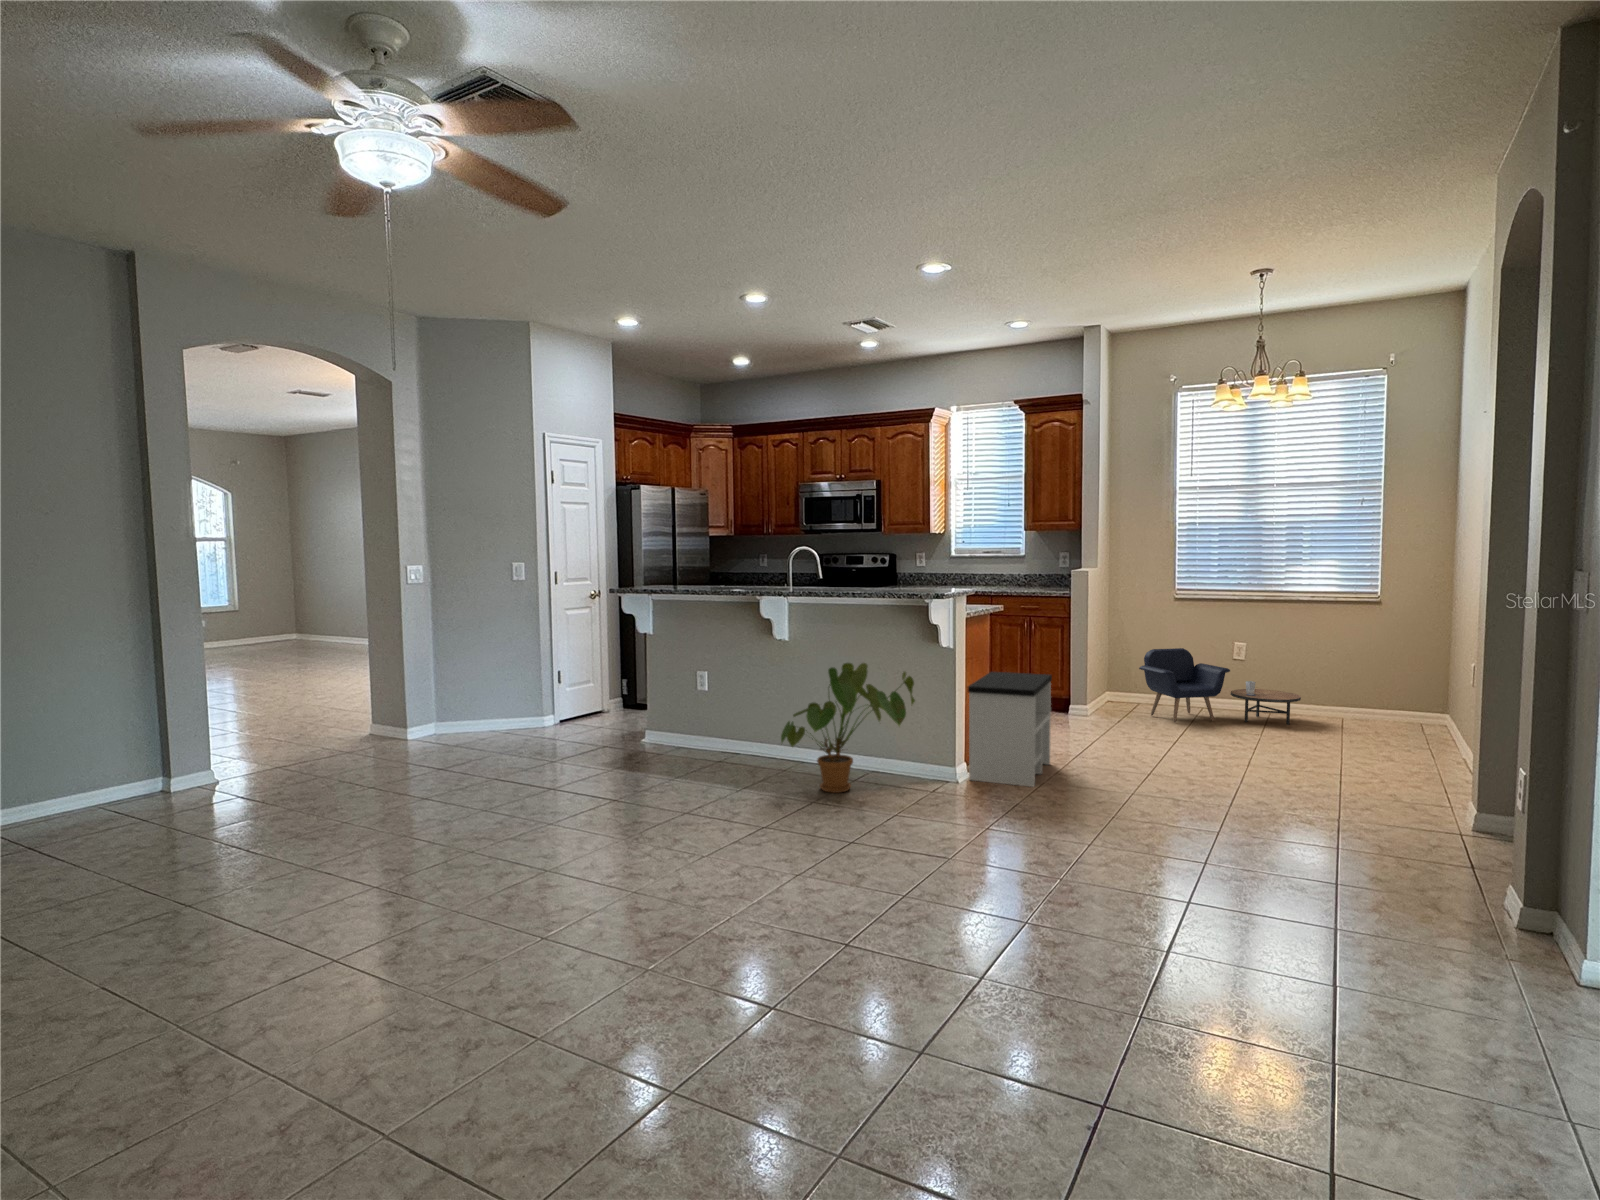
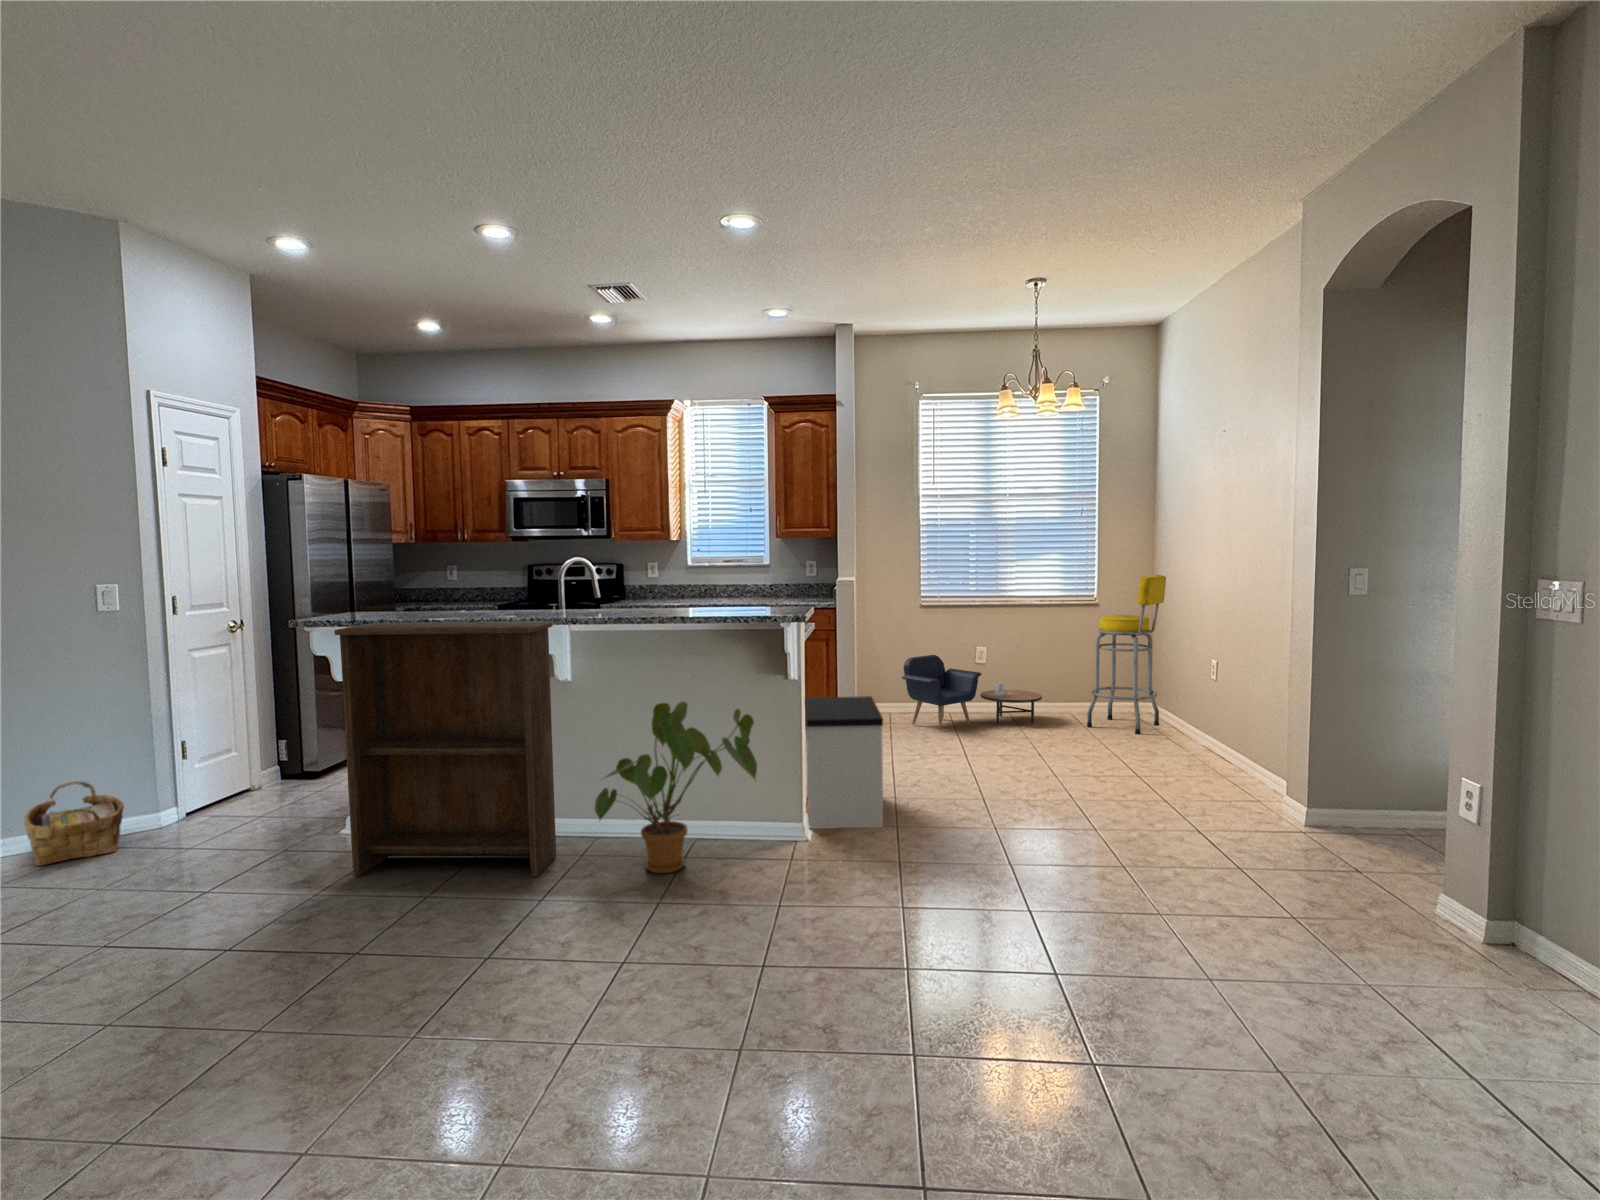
bar stool: none [1348,572,1454,746] -> present [1087,575,1166,734]
bookshelf: none [625,592,767,783] -> present [334,621,556,877]
woven basket: none [468,690,521,740] -> present [24,781,124,866]

